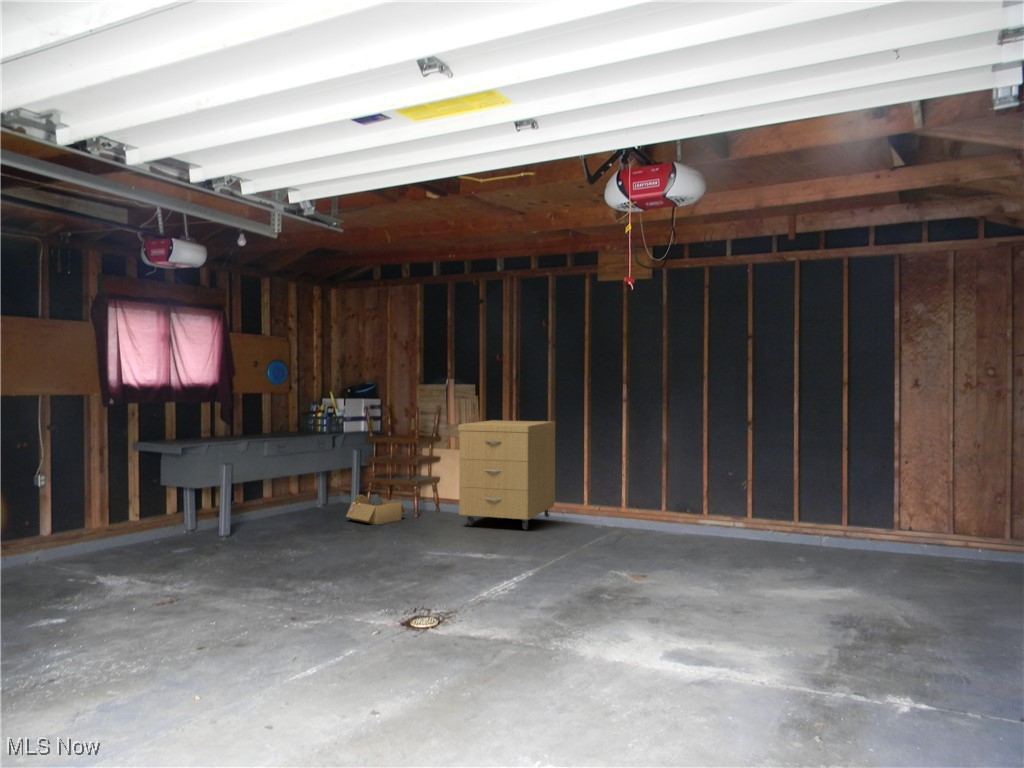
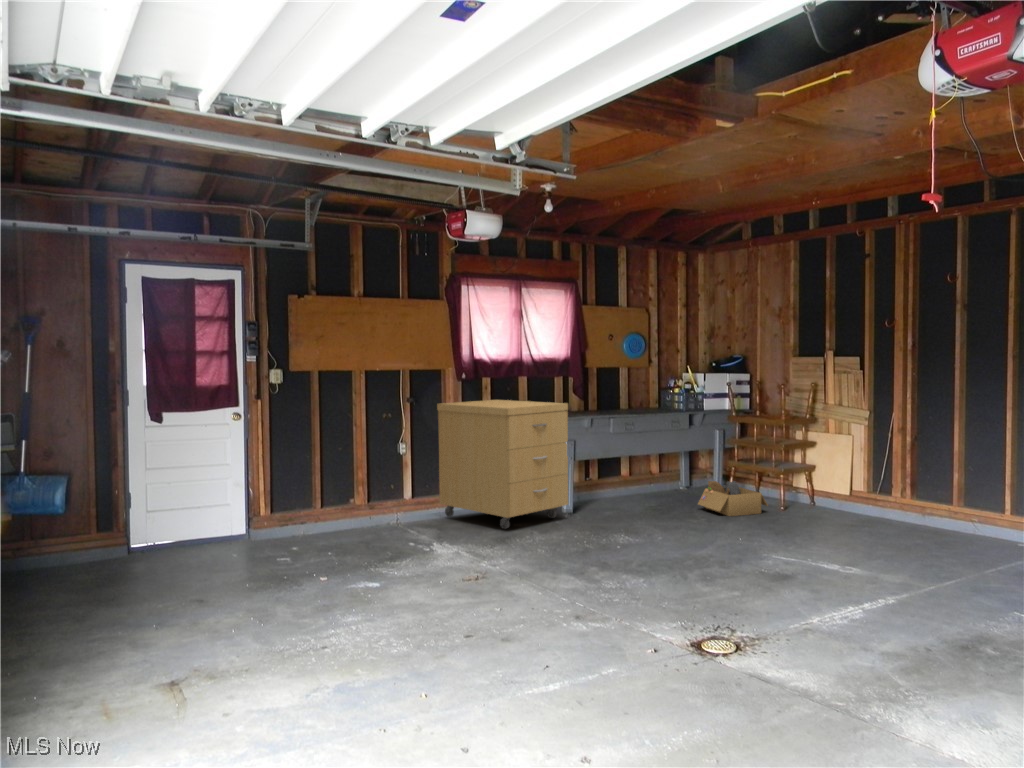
storage cabinet: present [458,420,555,530] -> present [437,400,568,529]

